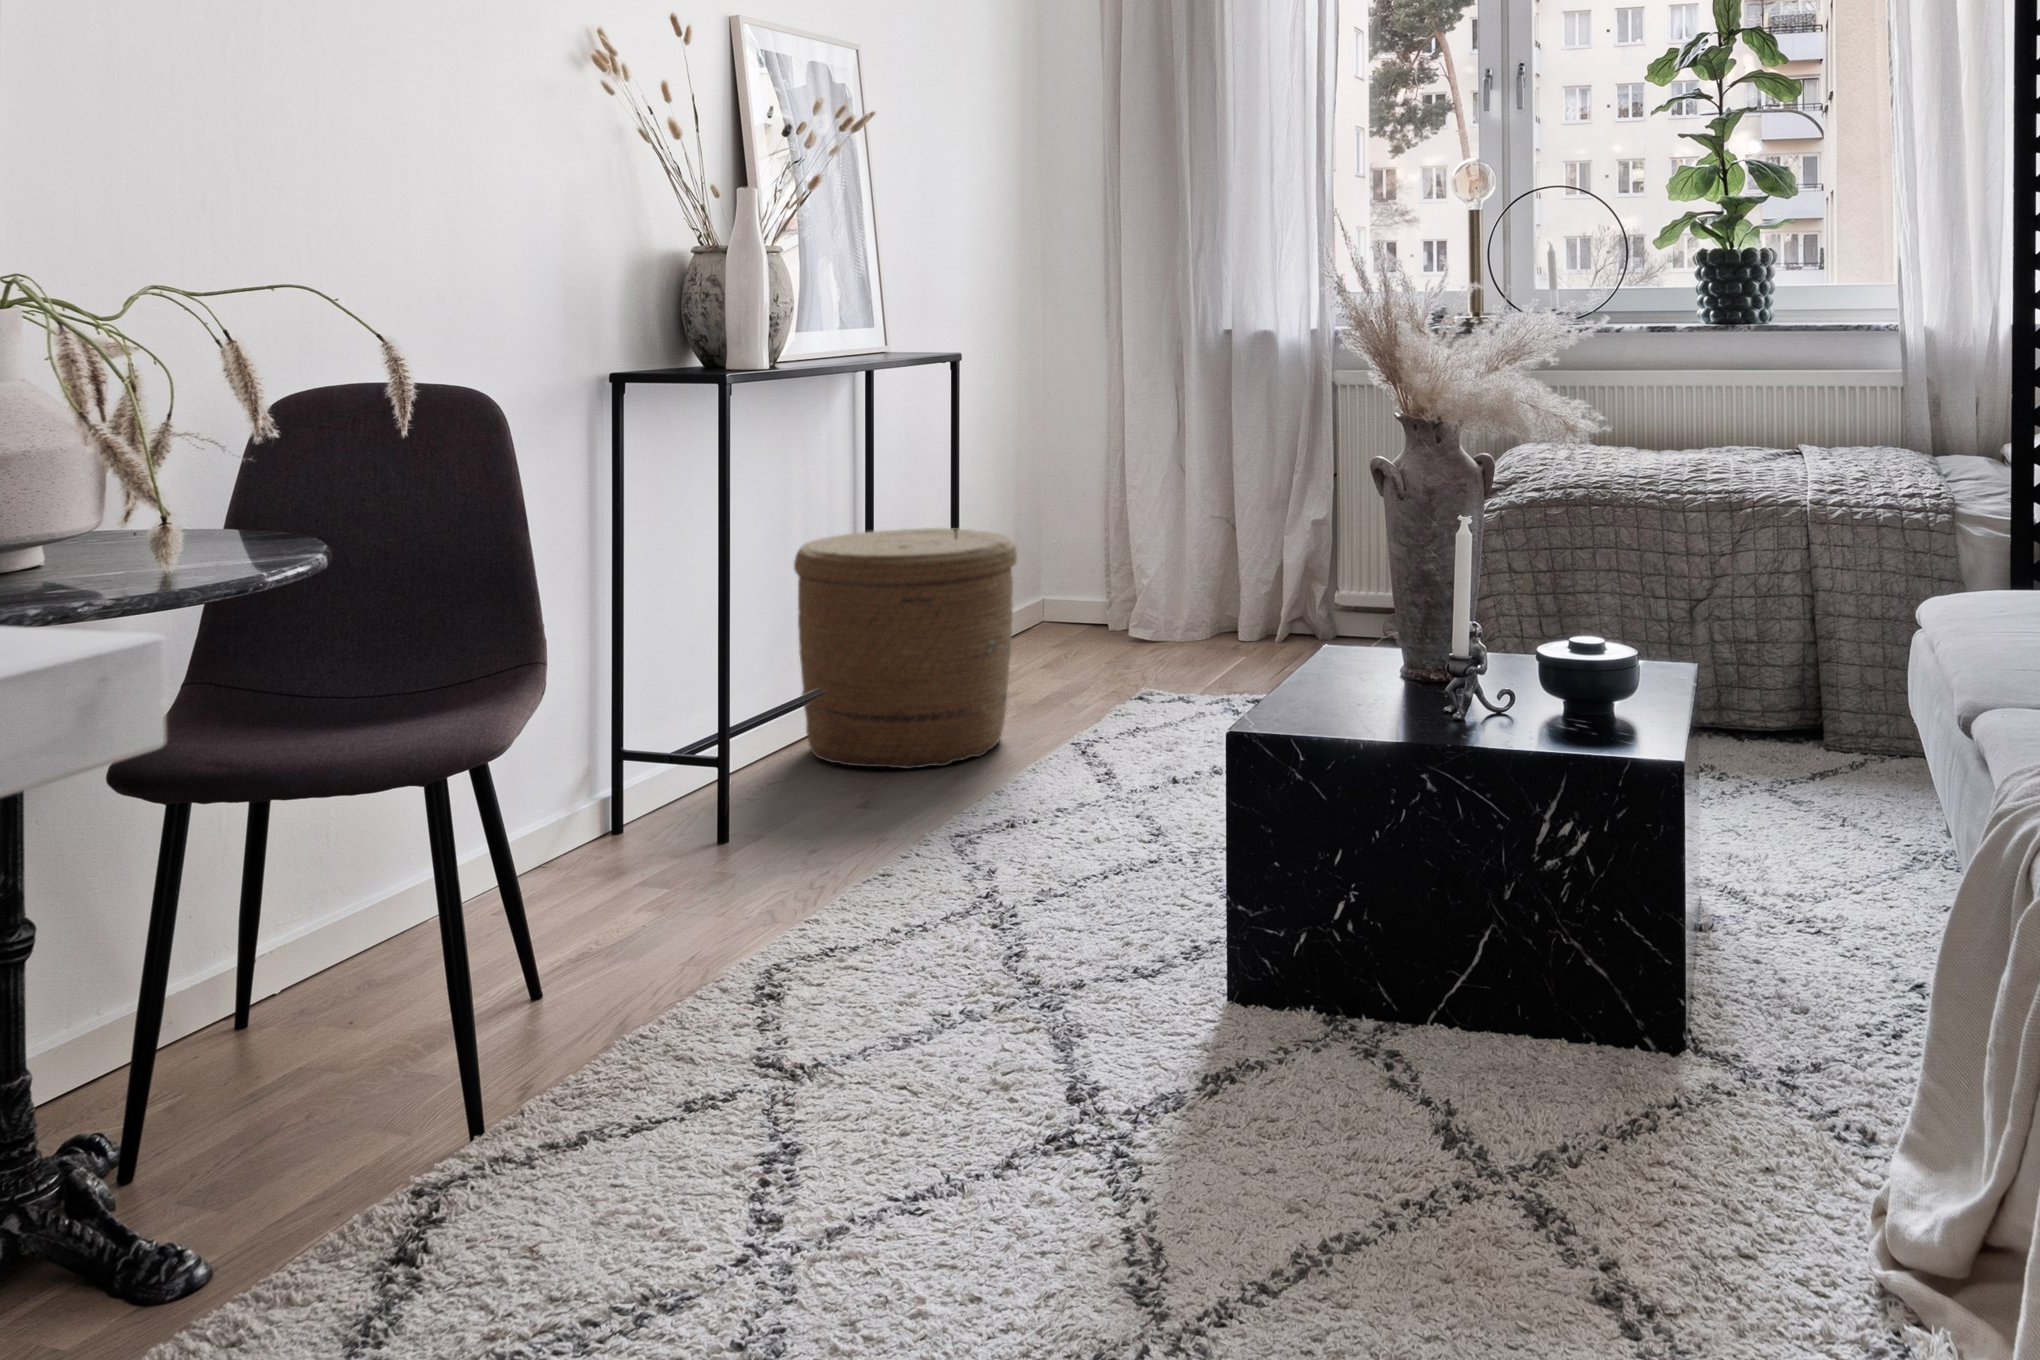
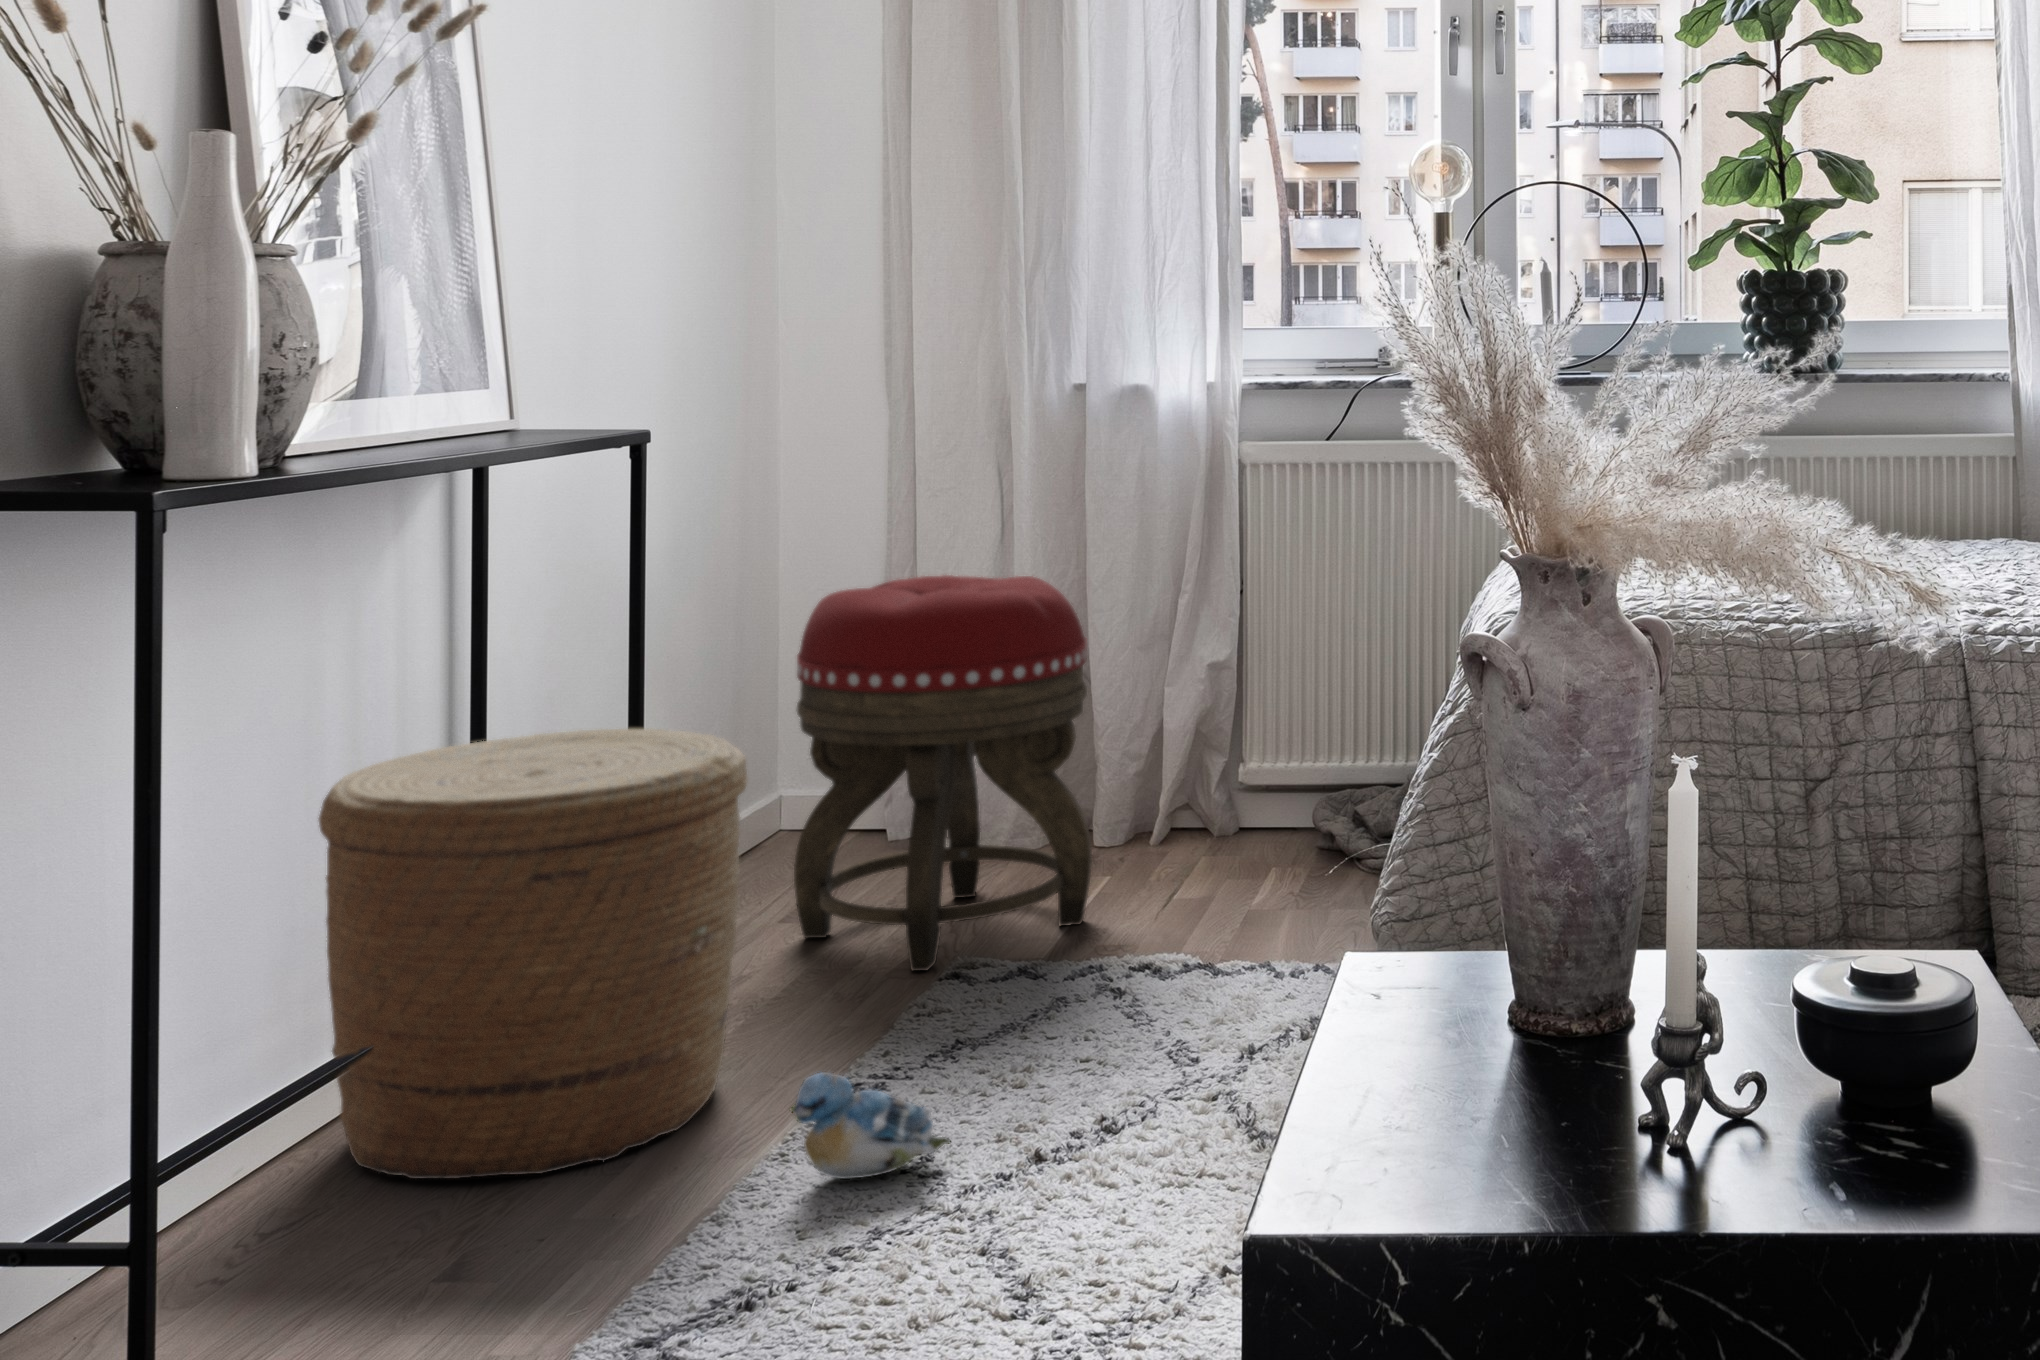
footstool: none [1049,452,1230,694] -> present [794,575,1092,971]
plush toy: none [1038,721,1127,784] -> present [791,1072,950,1179]

